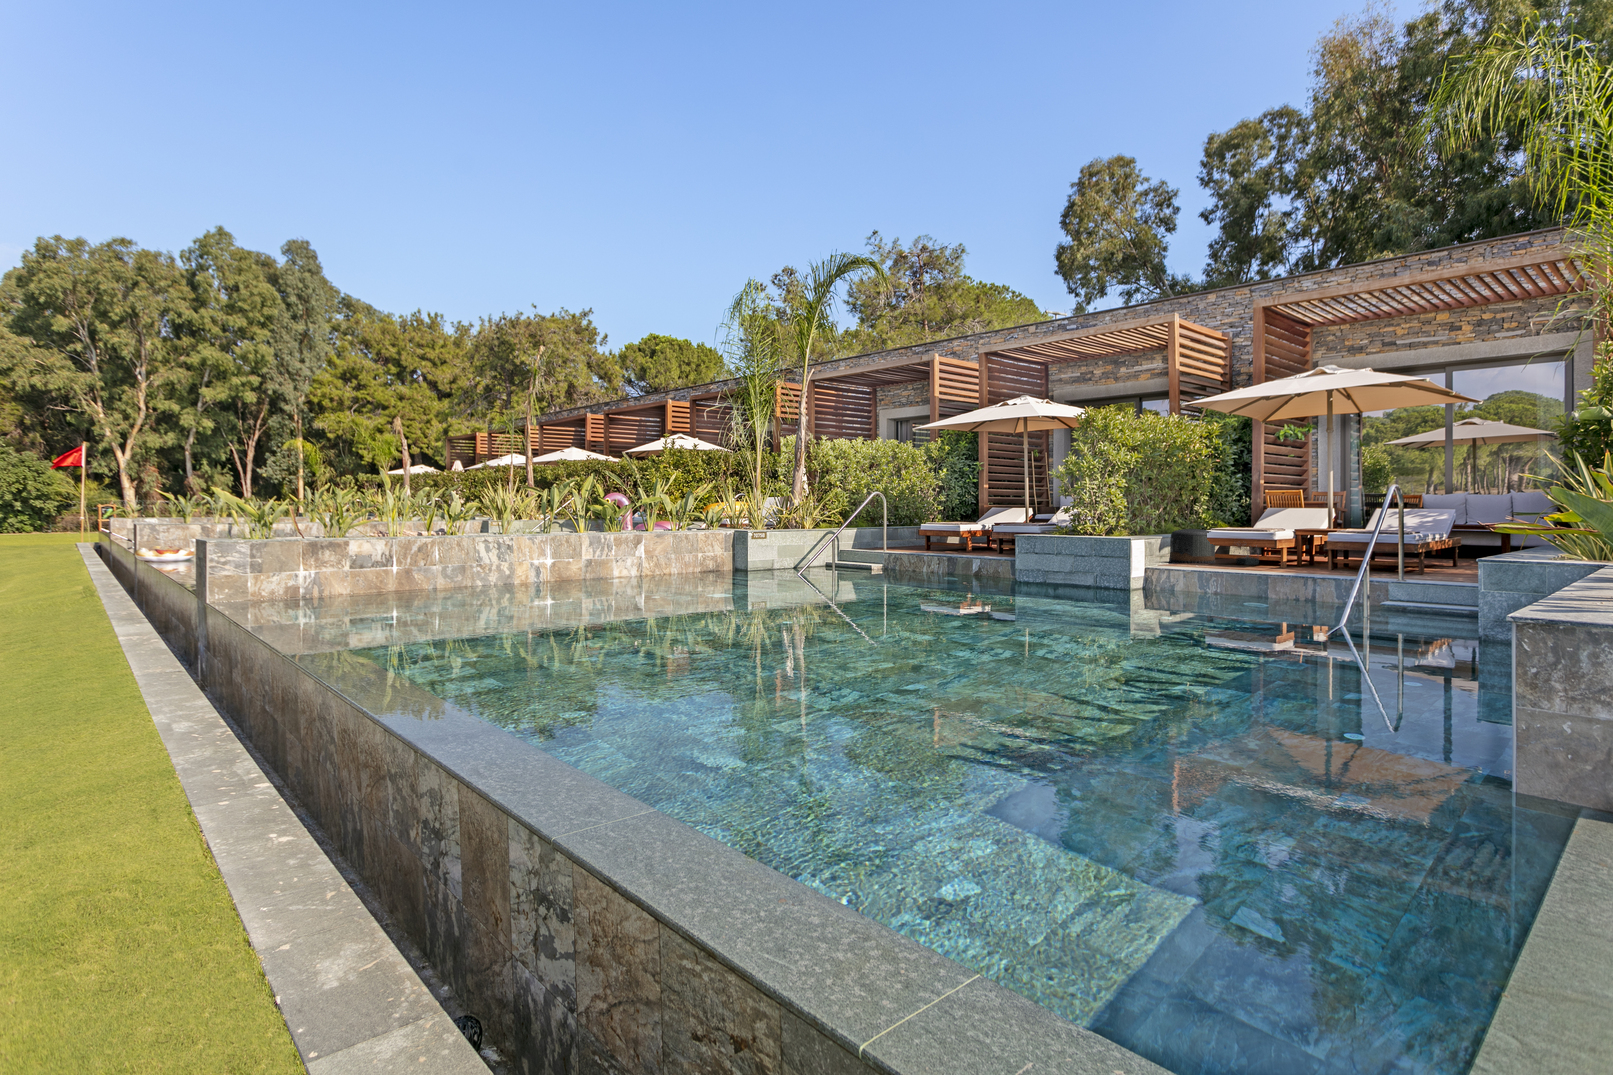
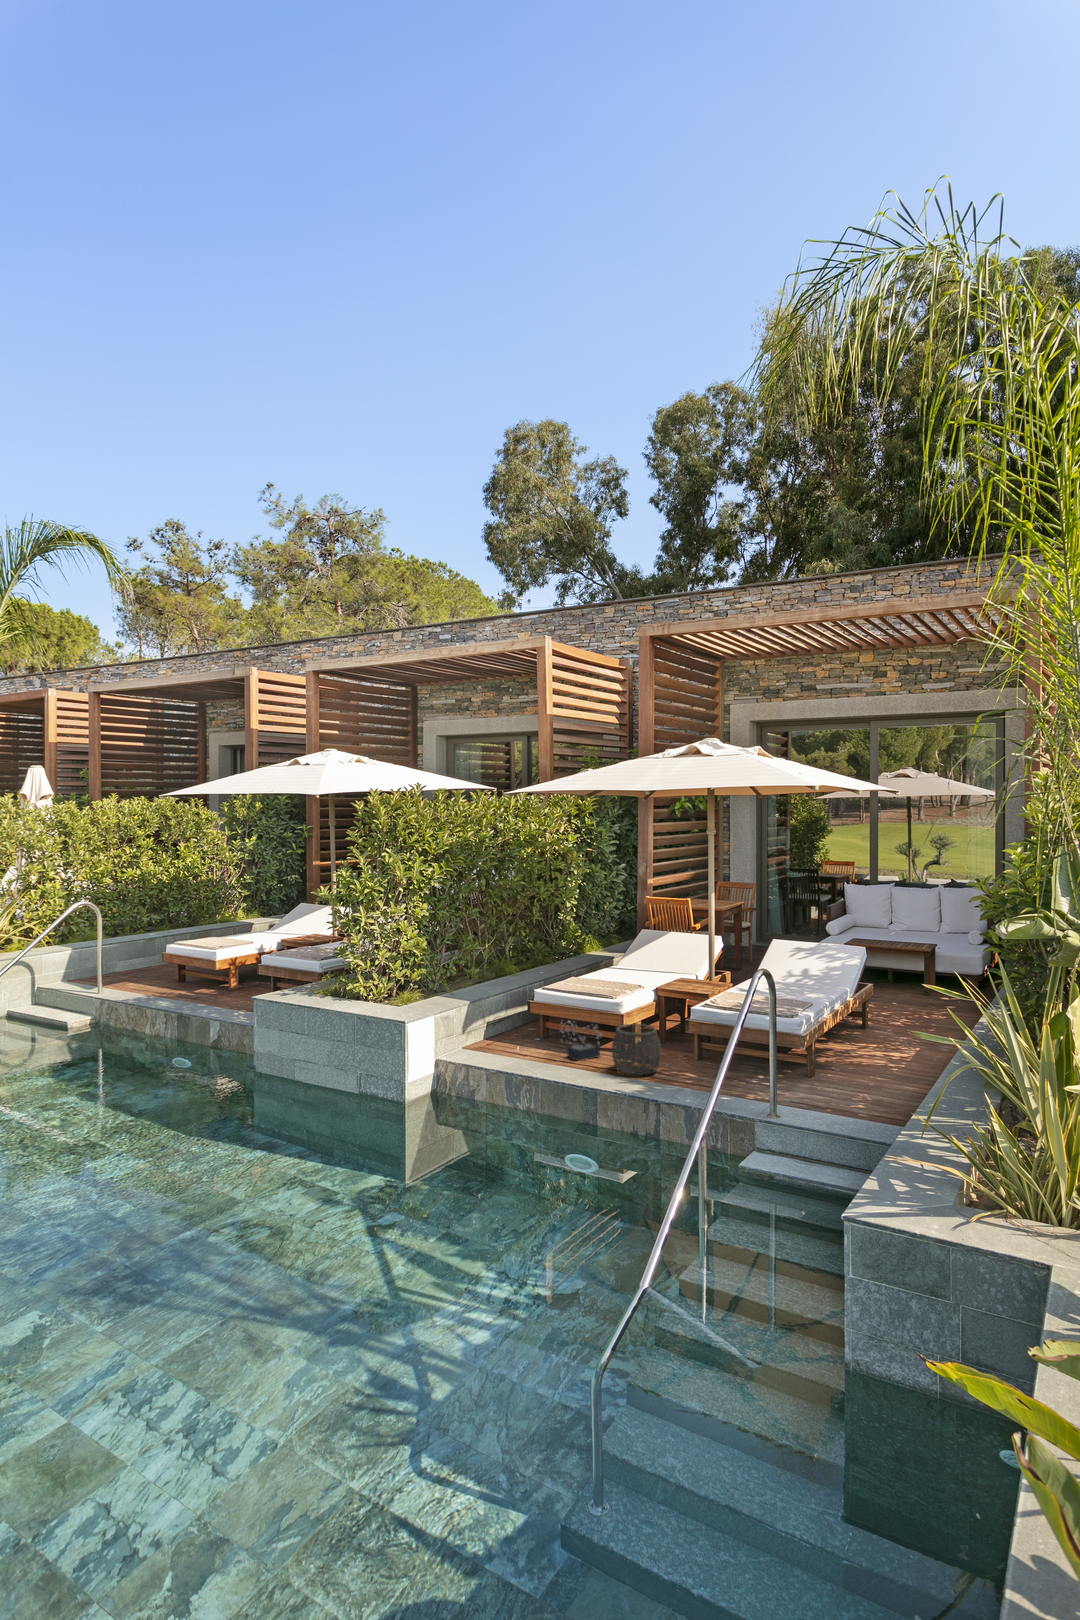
pouf: present [1170,529,1215,564] -> none [477,993,542,1058]
woven basket: none [1273,539,1309,567] -> present [612,1024,661,1076]

